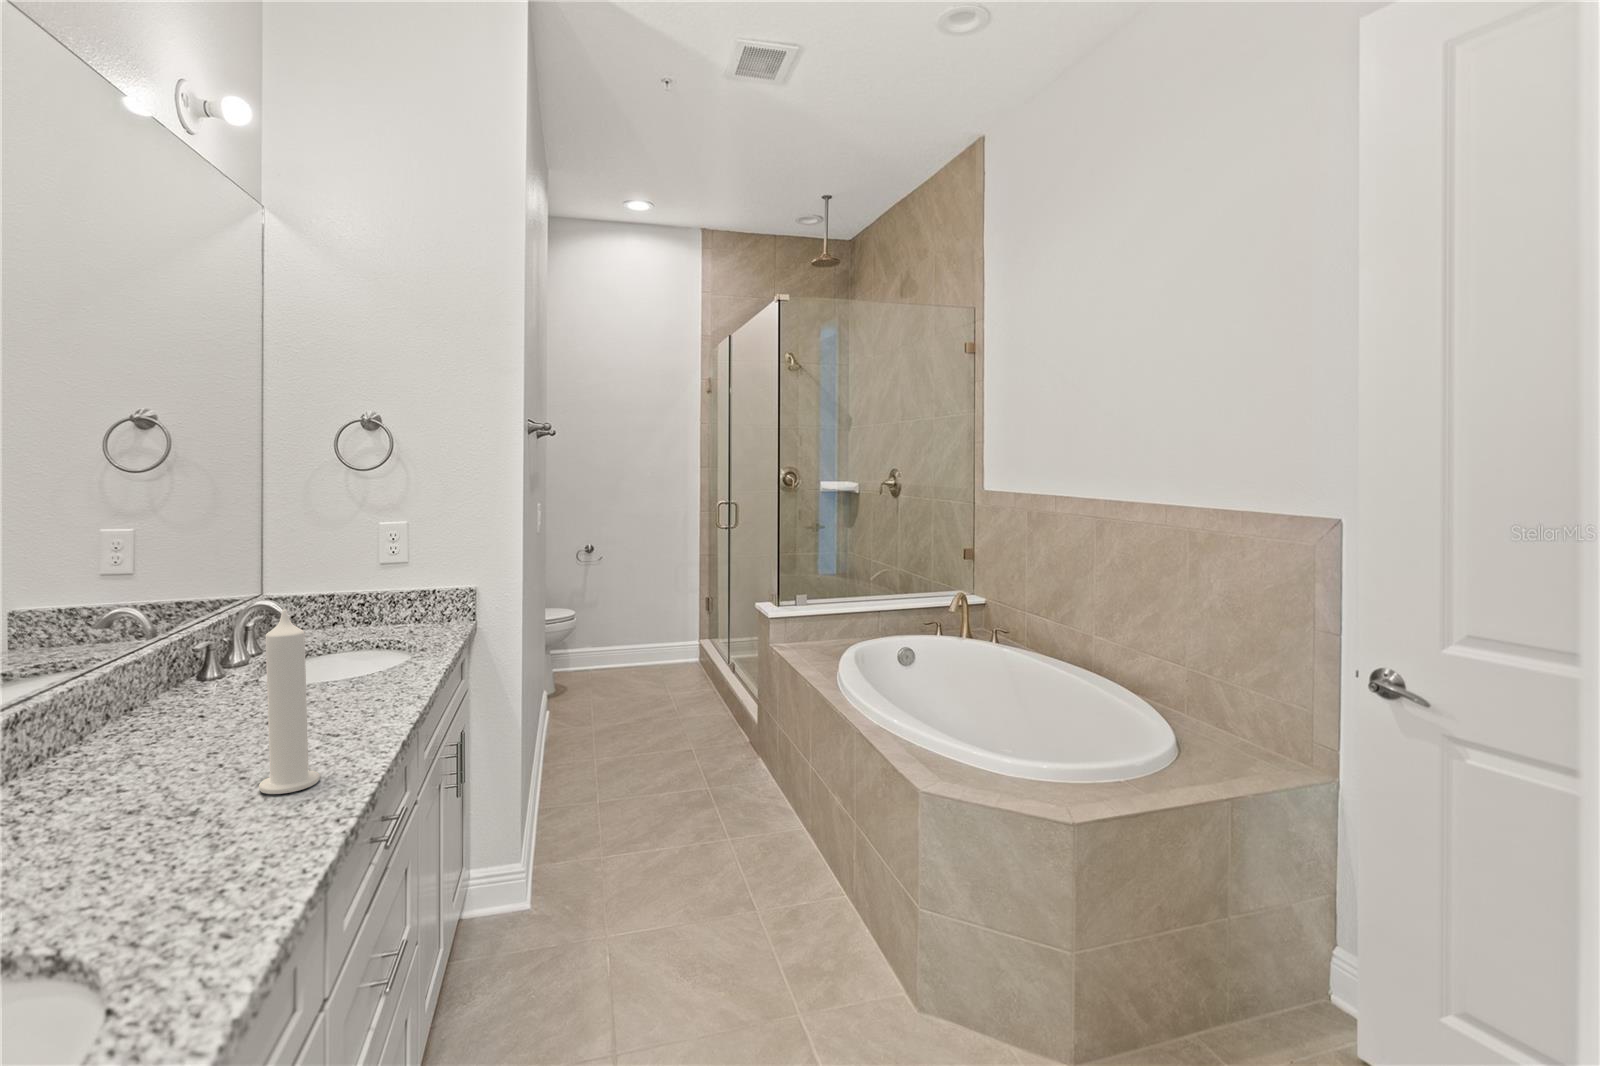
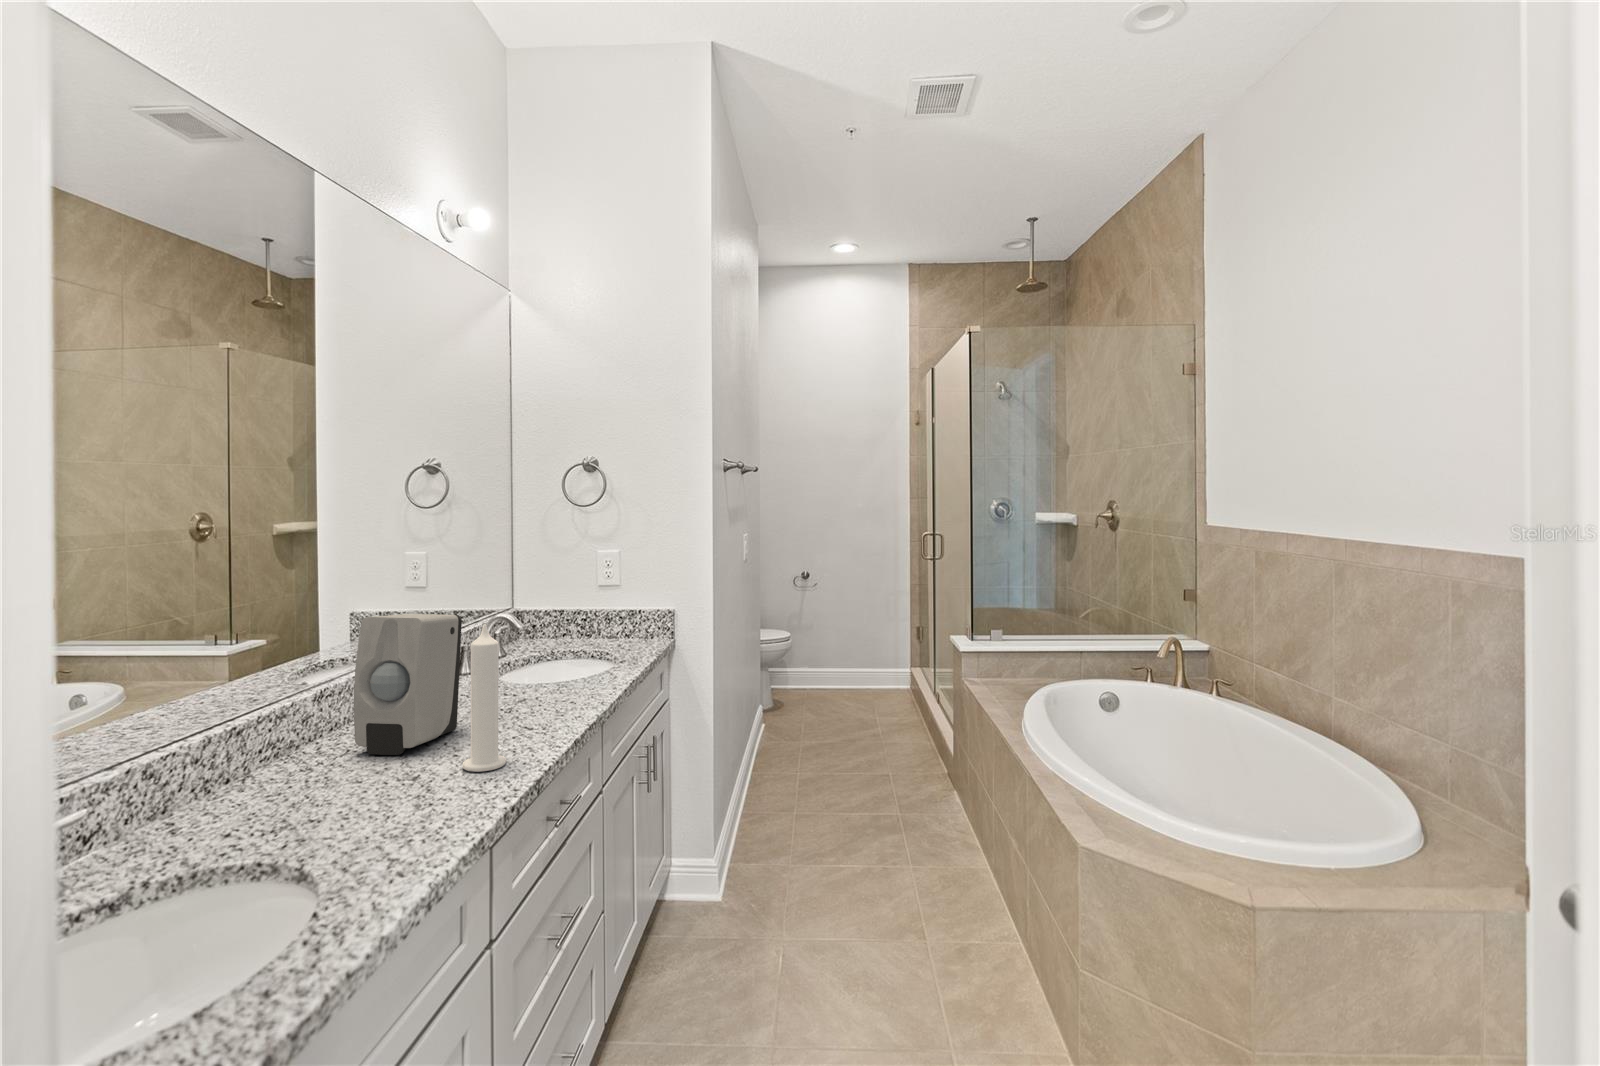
soap dispenser: none [77,603,230,790] -> present [354,614,462,755]

